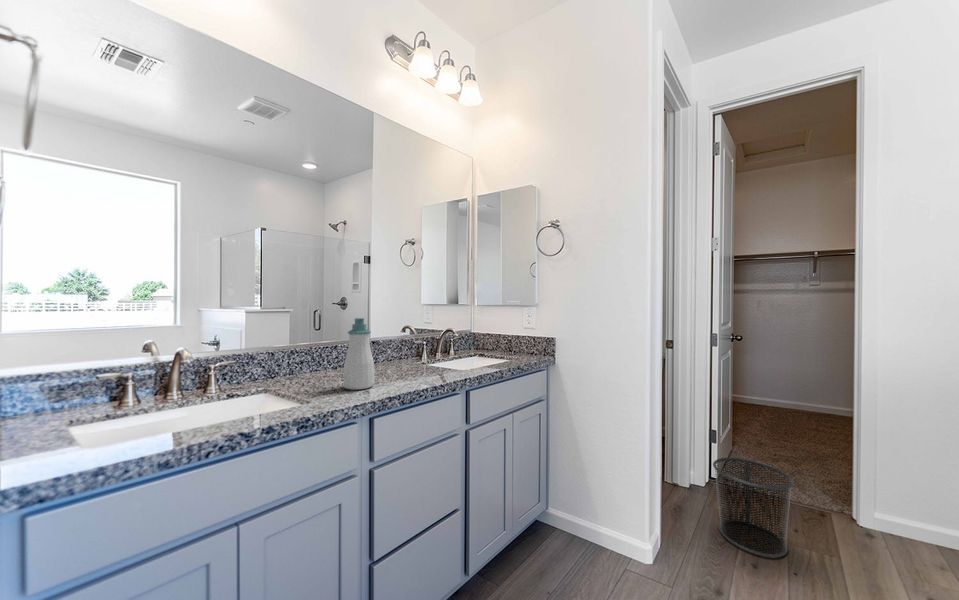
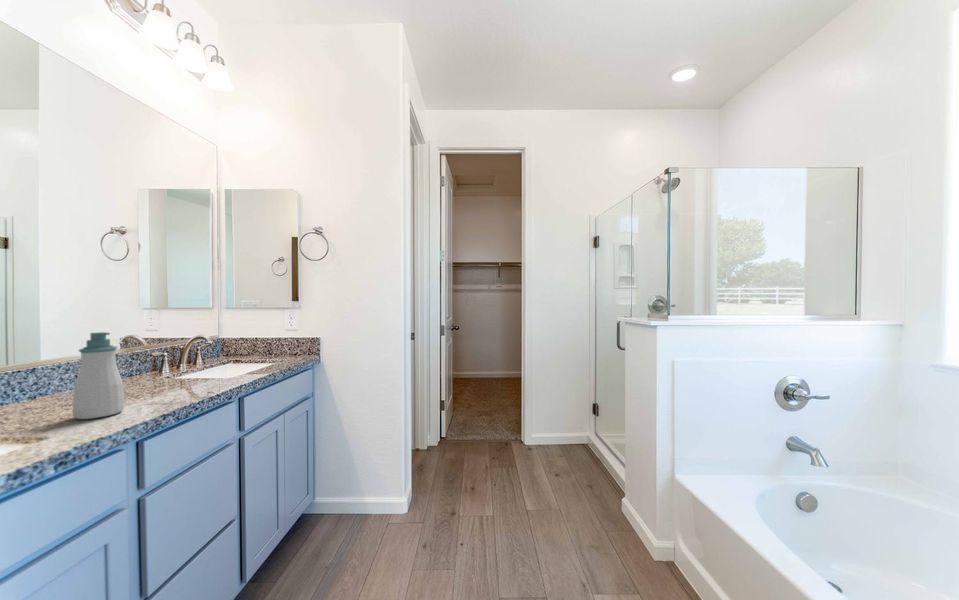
waste bin: present [713,457,793,557] -> none [443,412,486,473]

